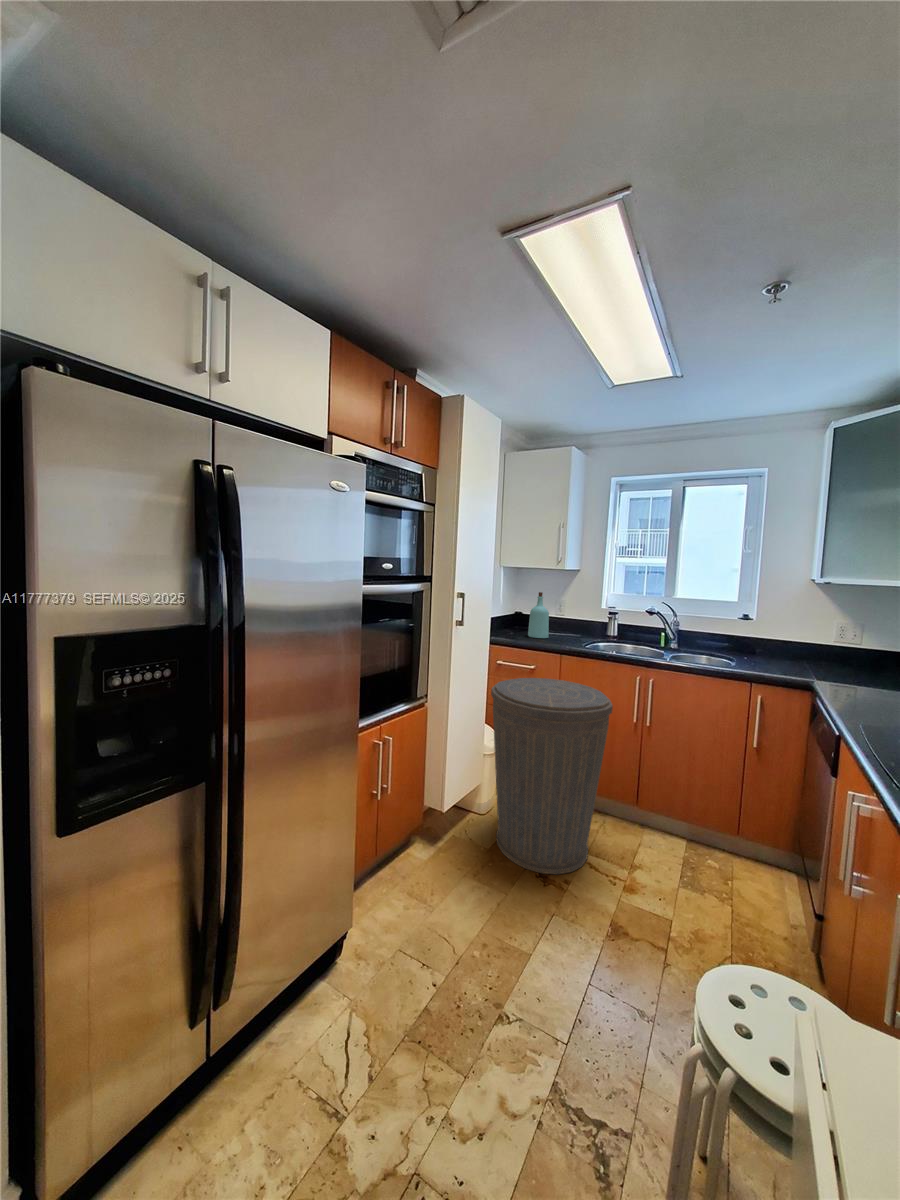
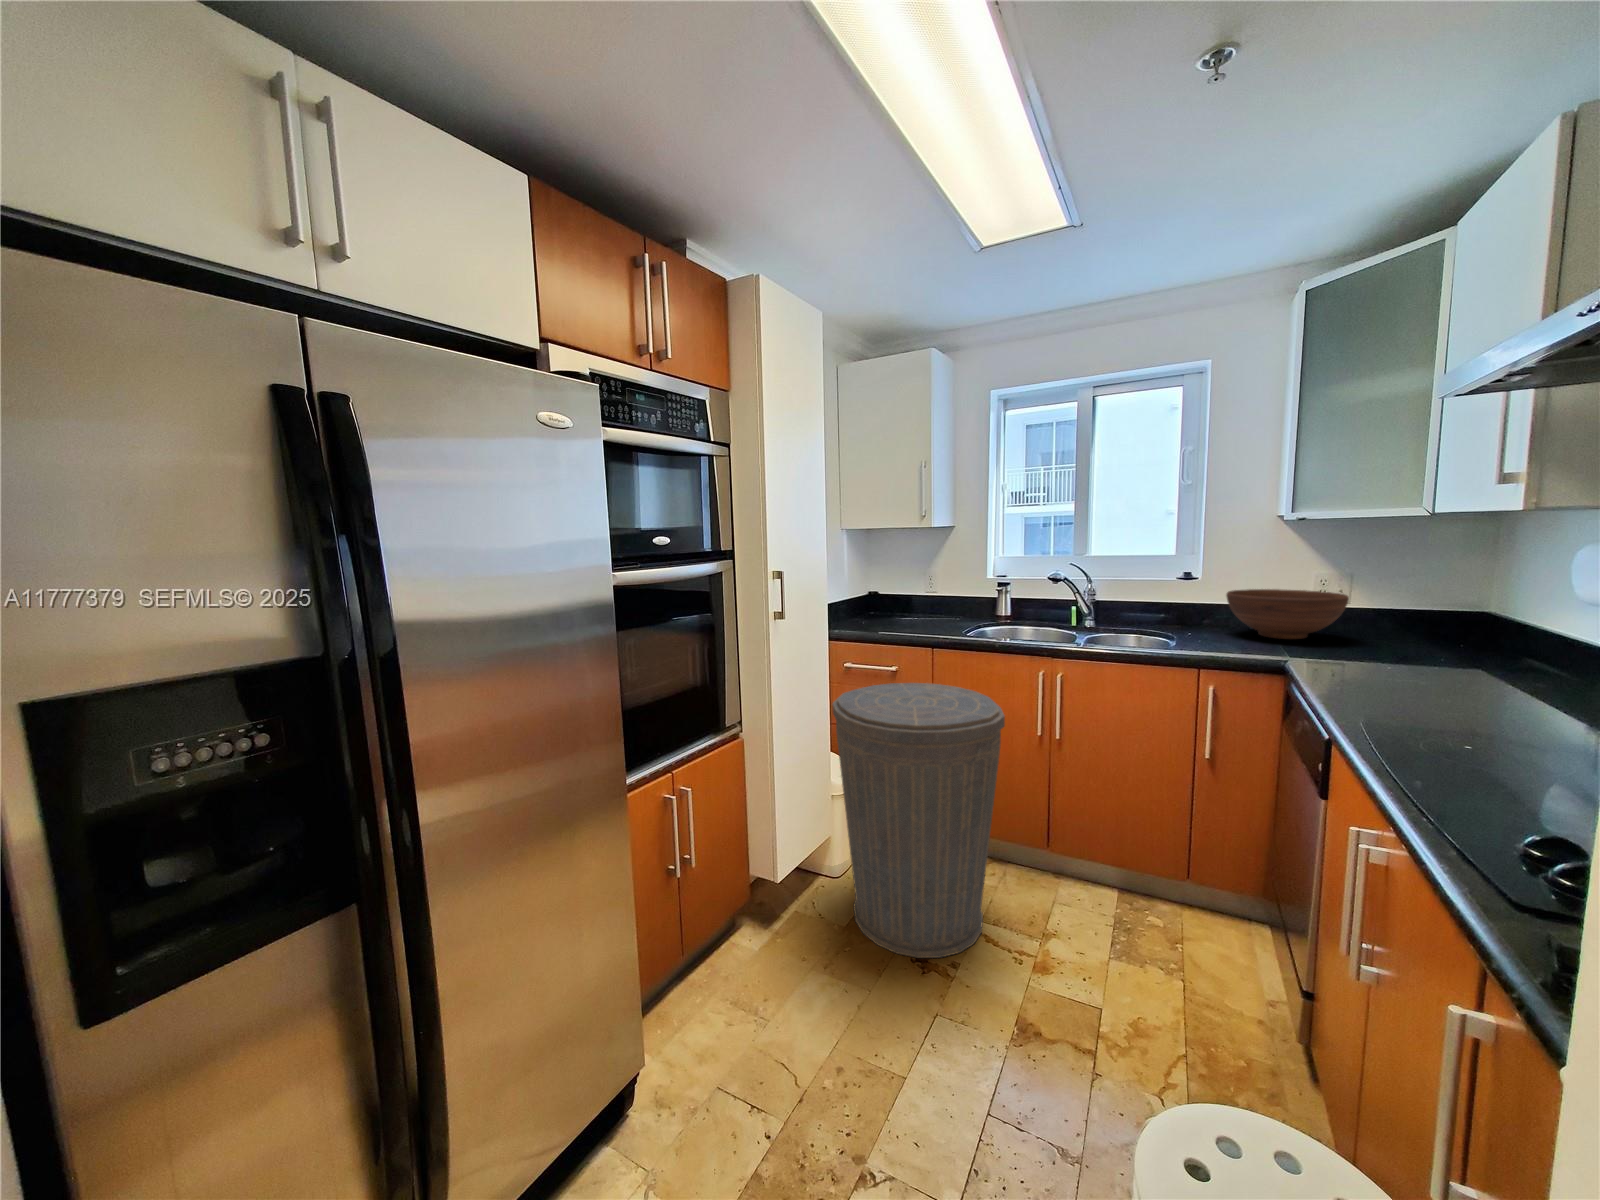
bottle: present [528,592,549,638] -> none [885,560,914,625]
fruit bowl: none [773,630,860,668] -> present [1226,589,1349,639]

